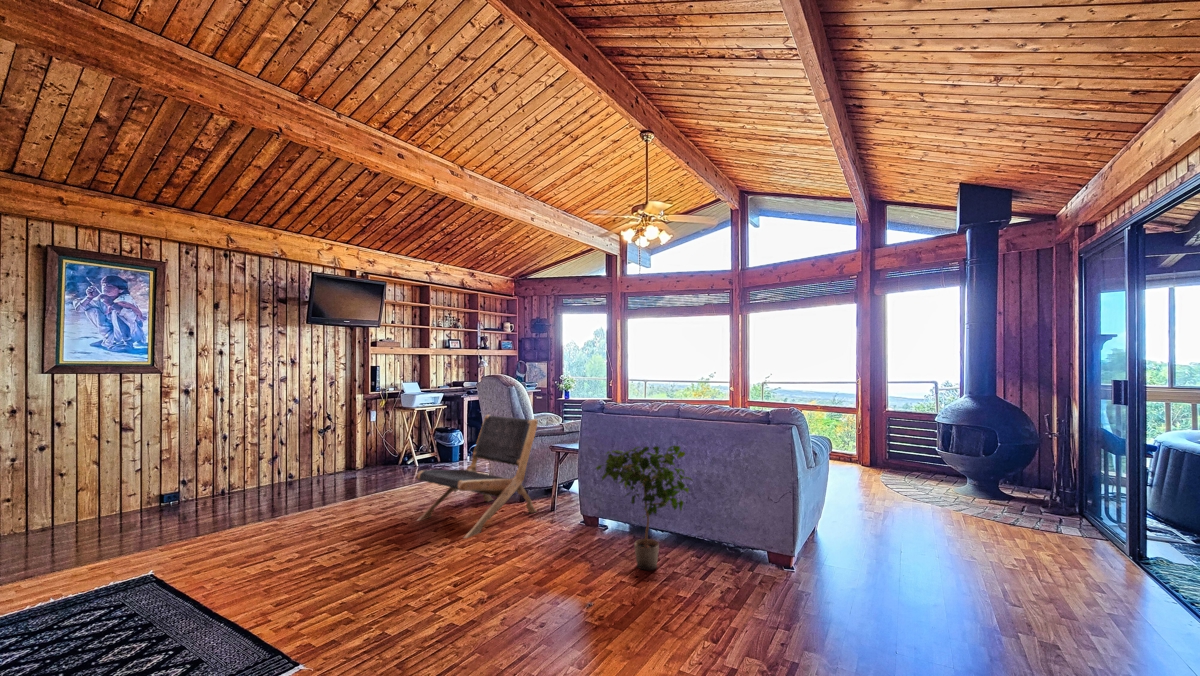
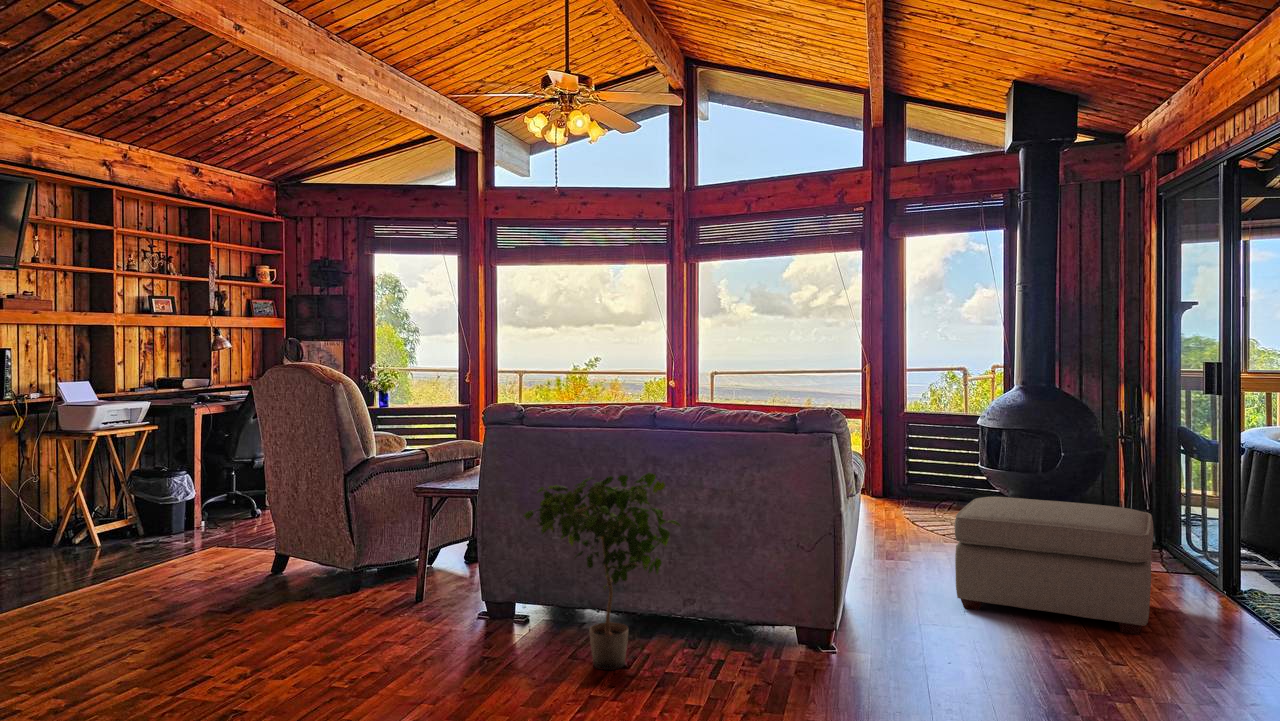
lounge chair: present [416,415,538,538] -> none [156,437,388,657]
ottoman: none [904,474,1079,592] -> present [954,497,1154,635]

